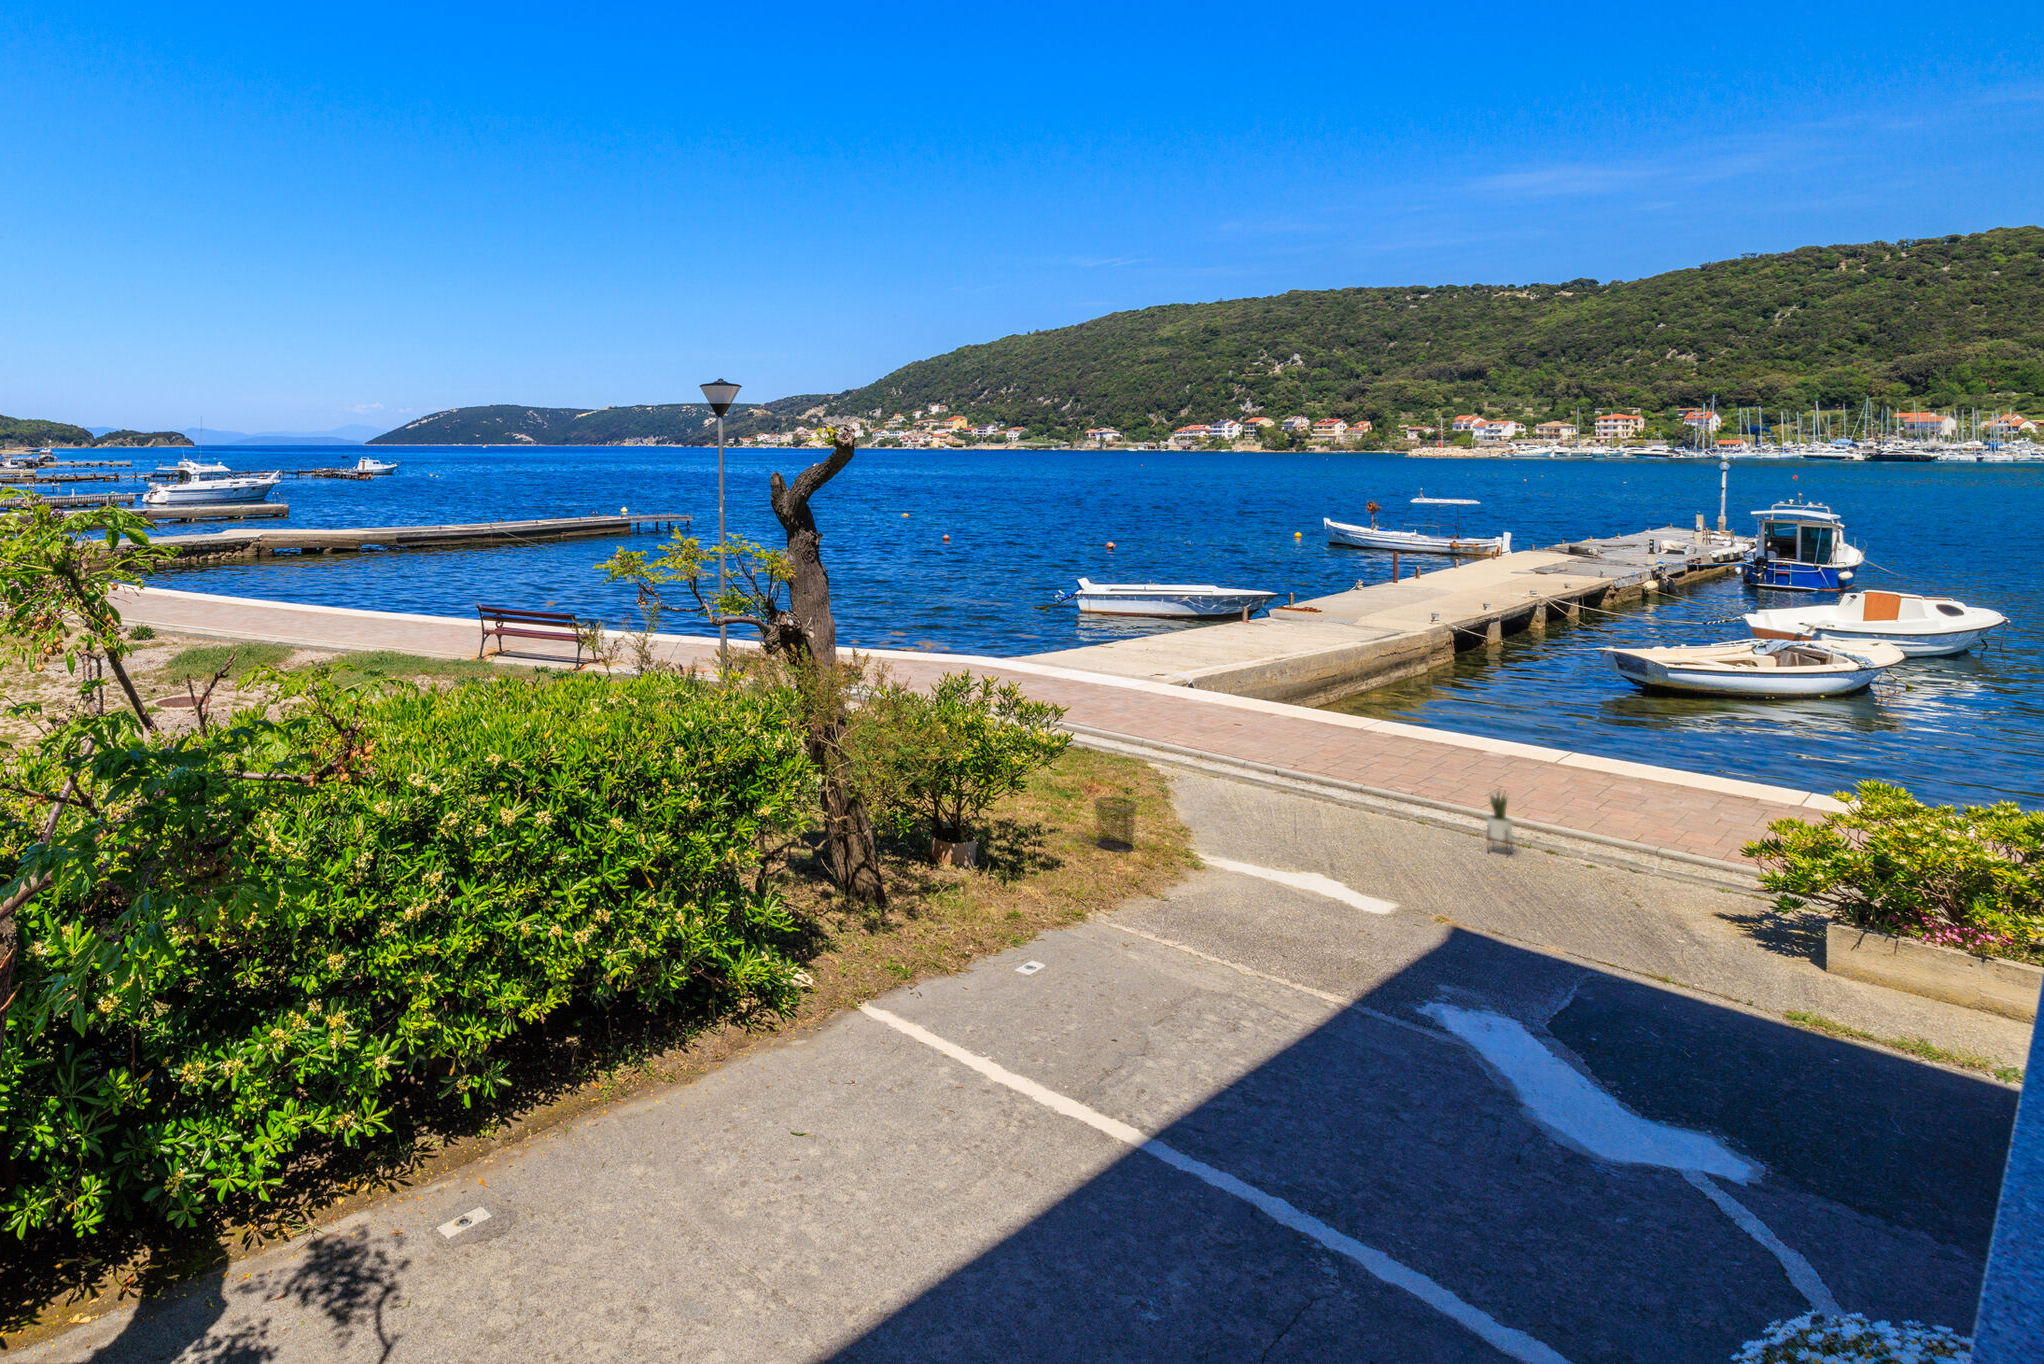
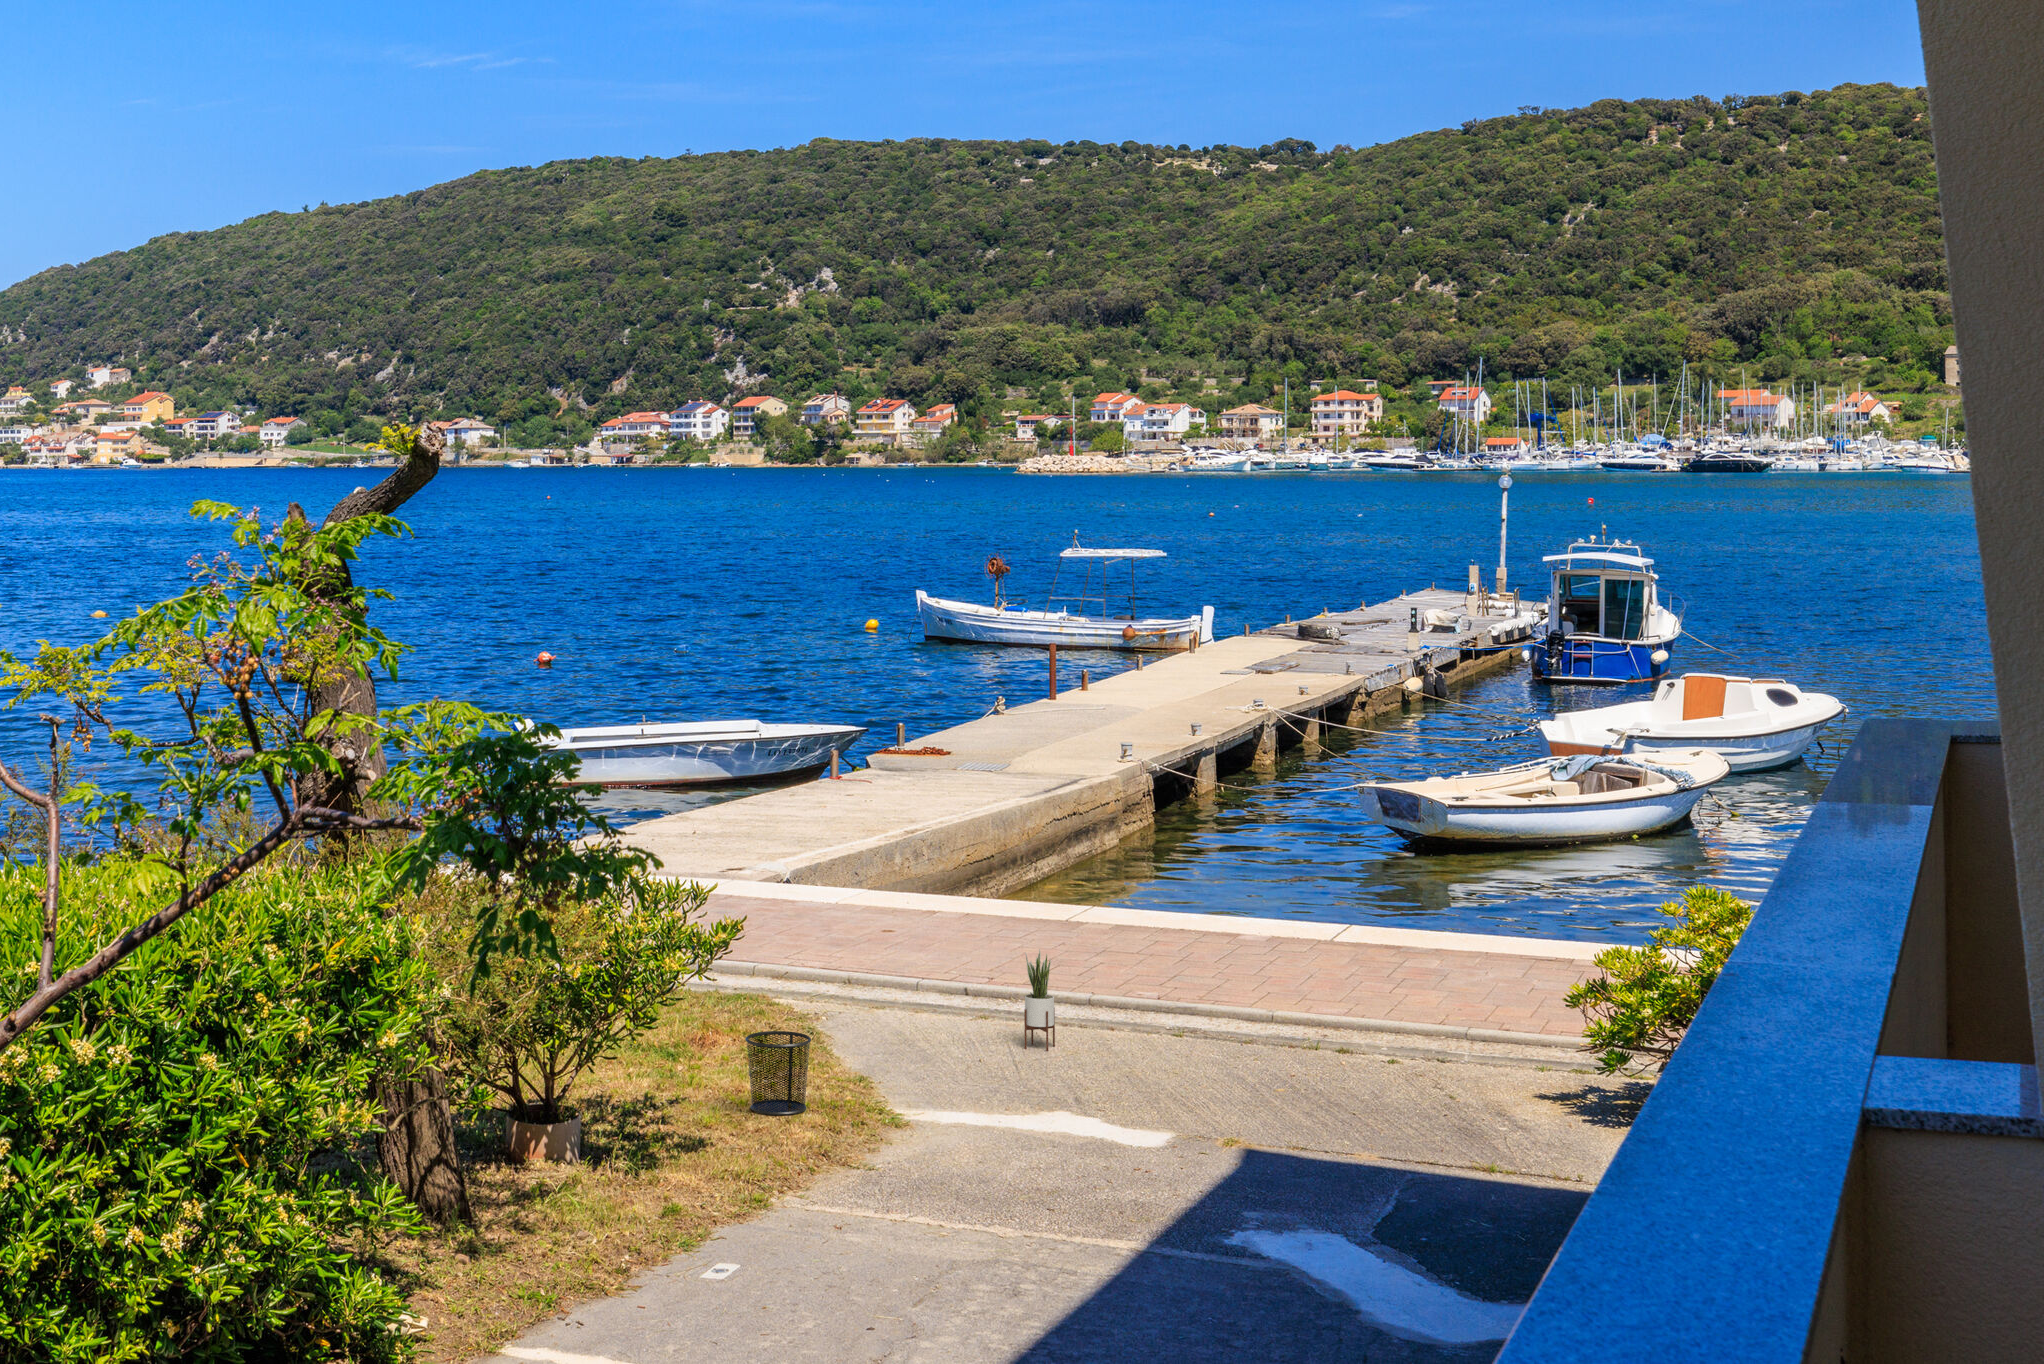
potted plant: present [1487,791,1512,846] -> present [1024,949,1055,1051]

